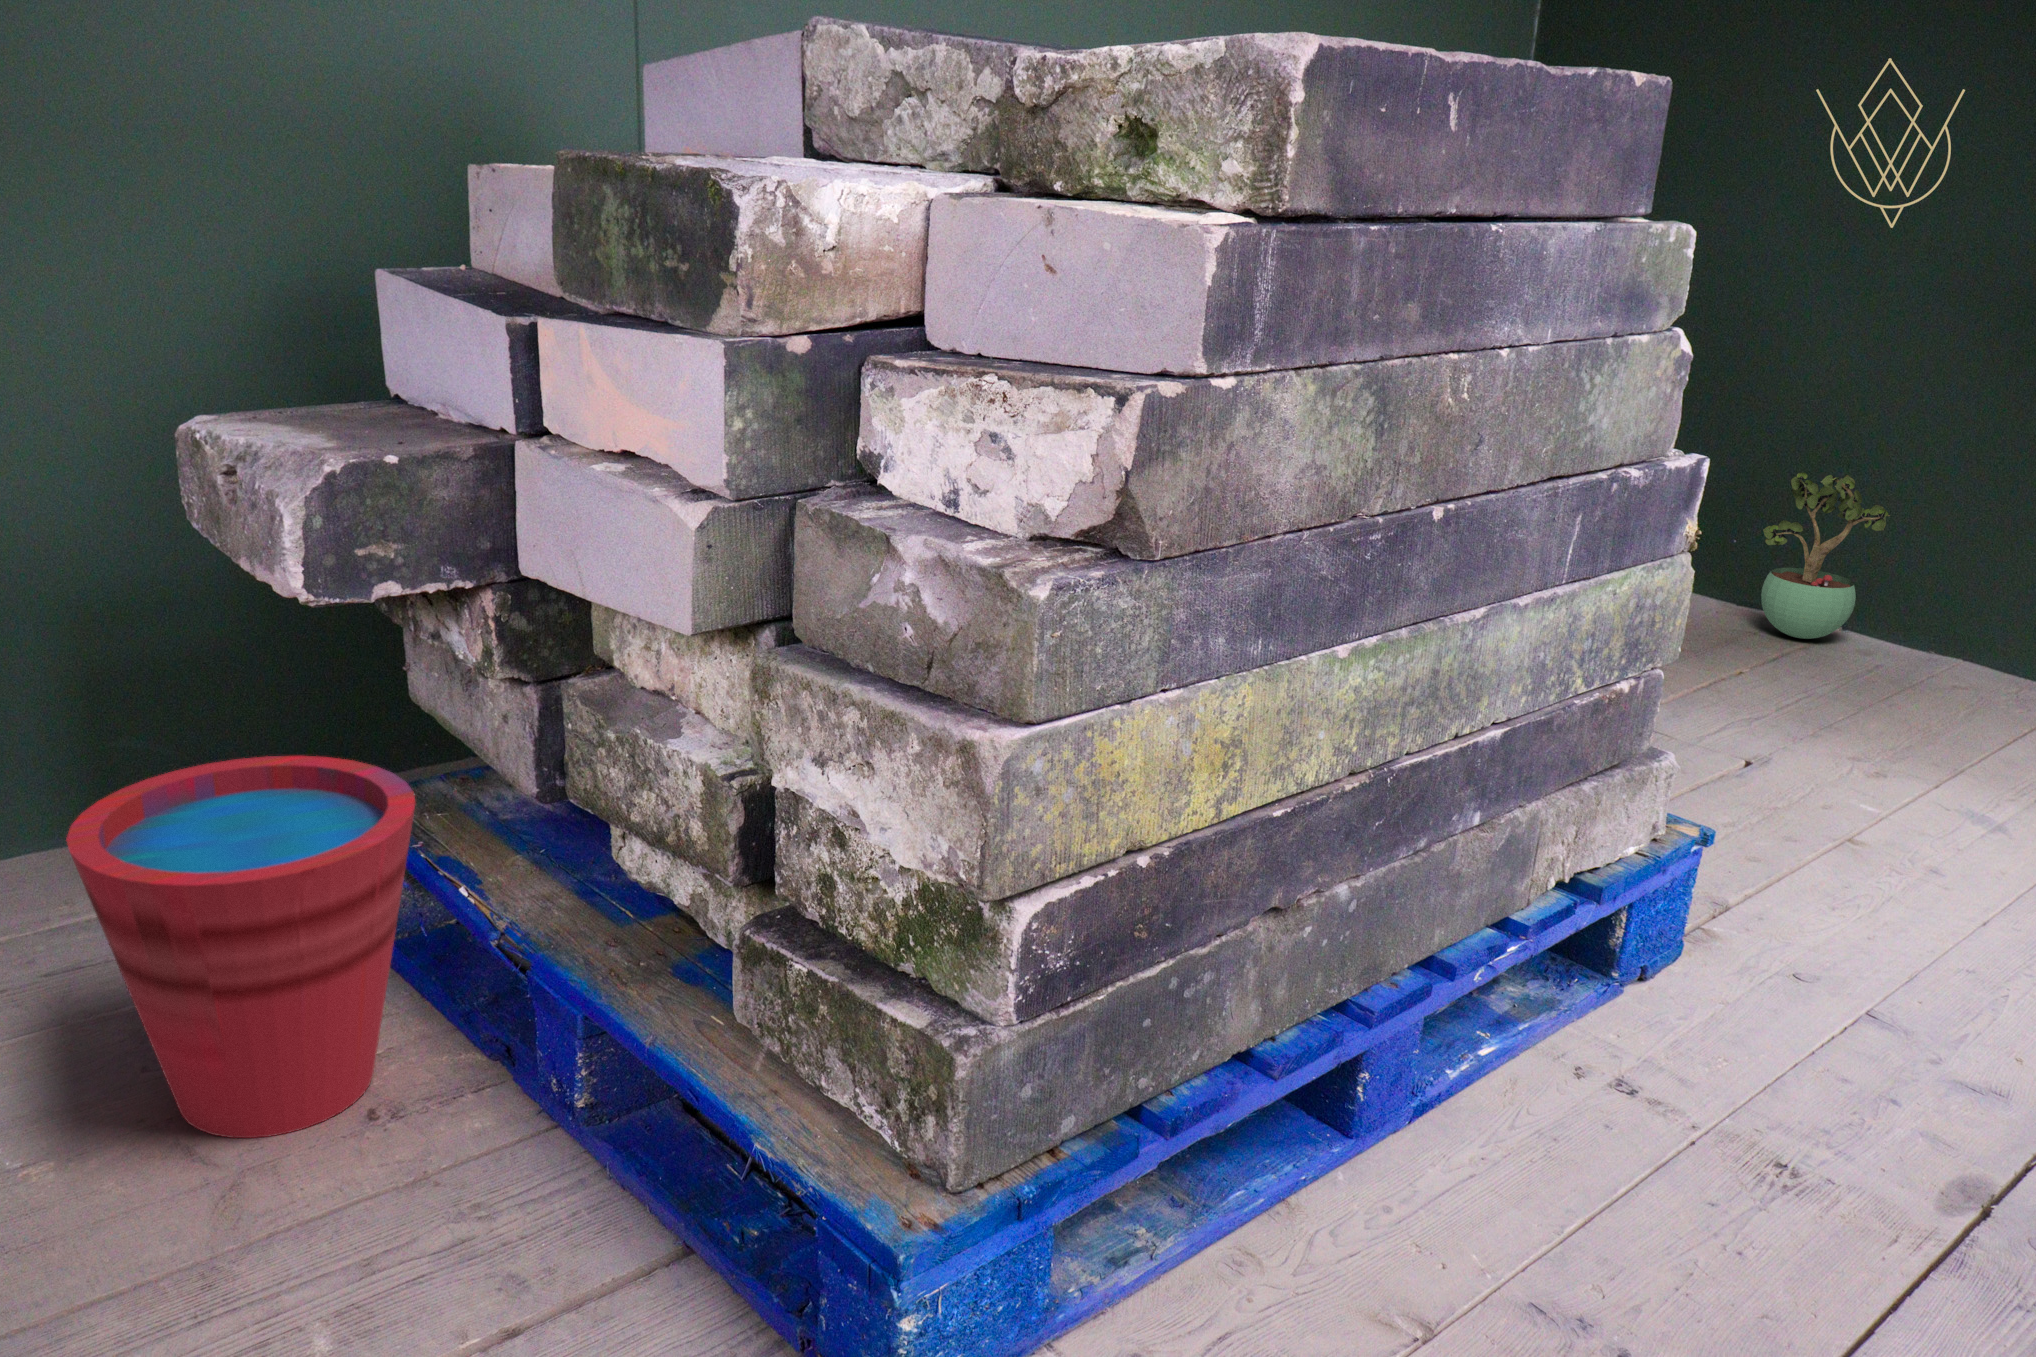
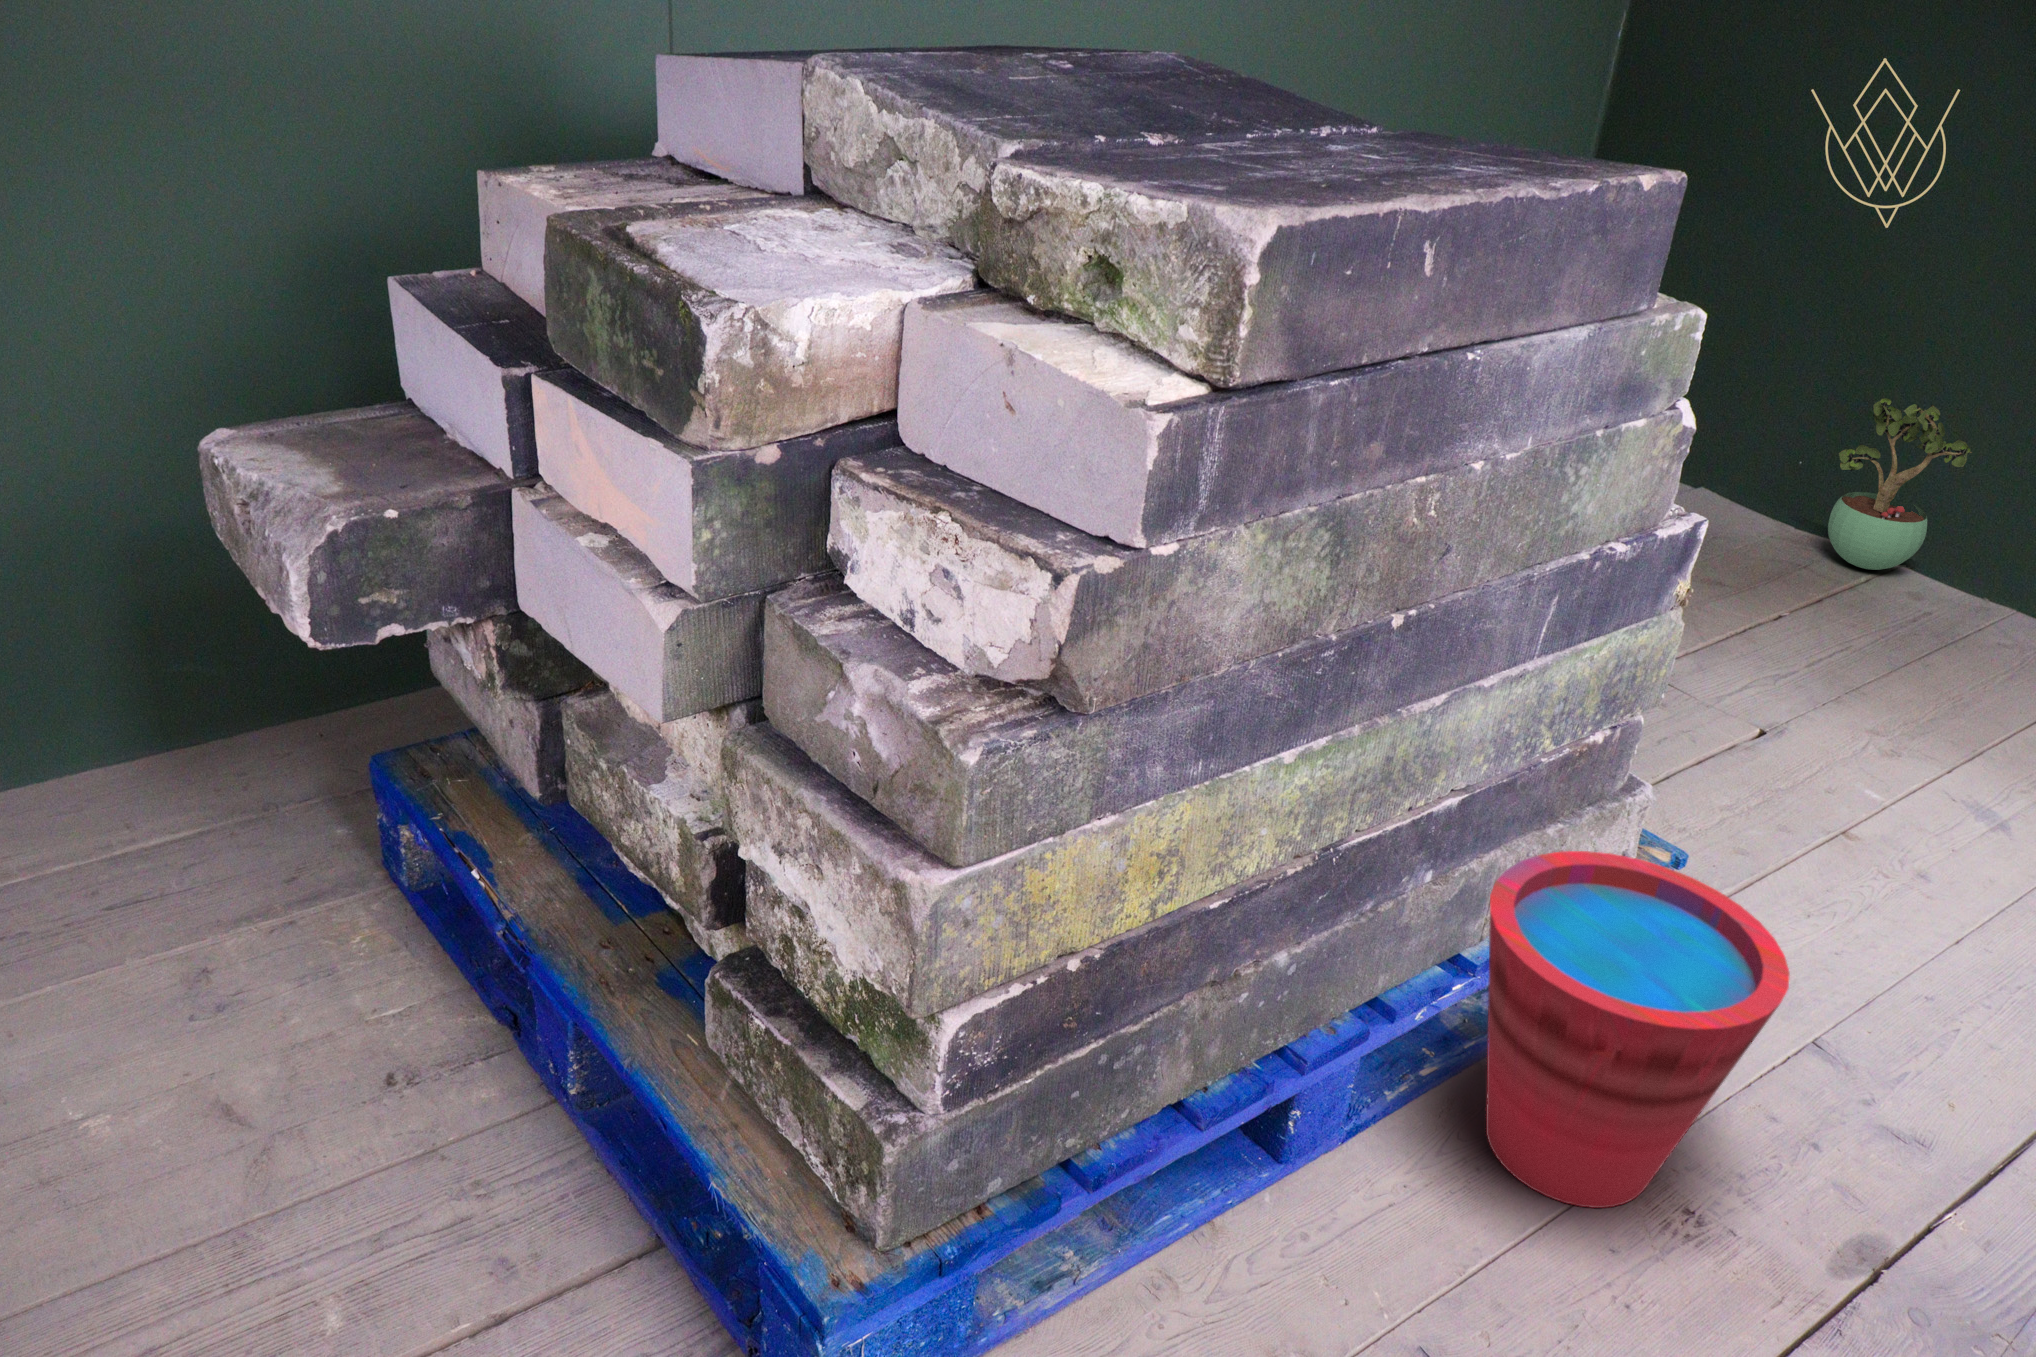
bucket: present [67,756,415,1138] -> present [1486,851,1790,1208]

